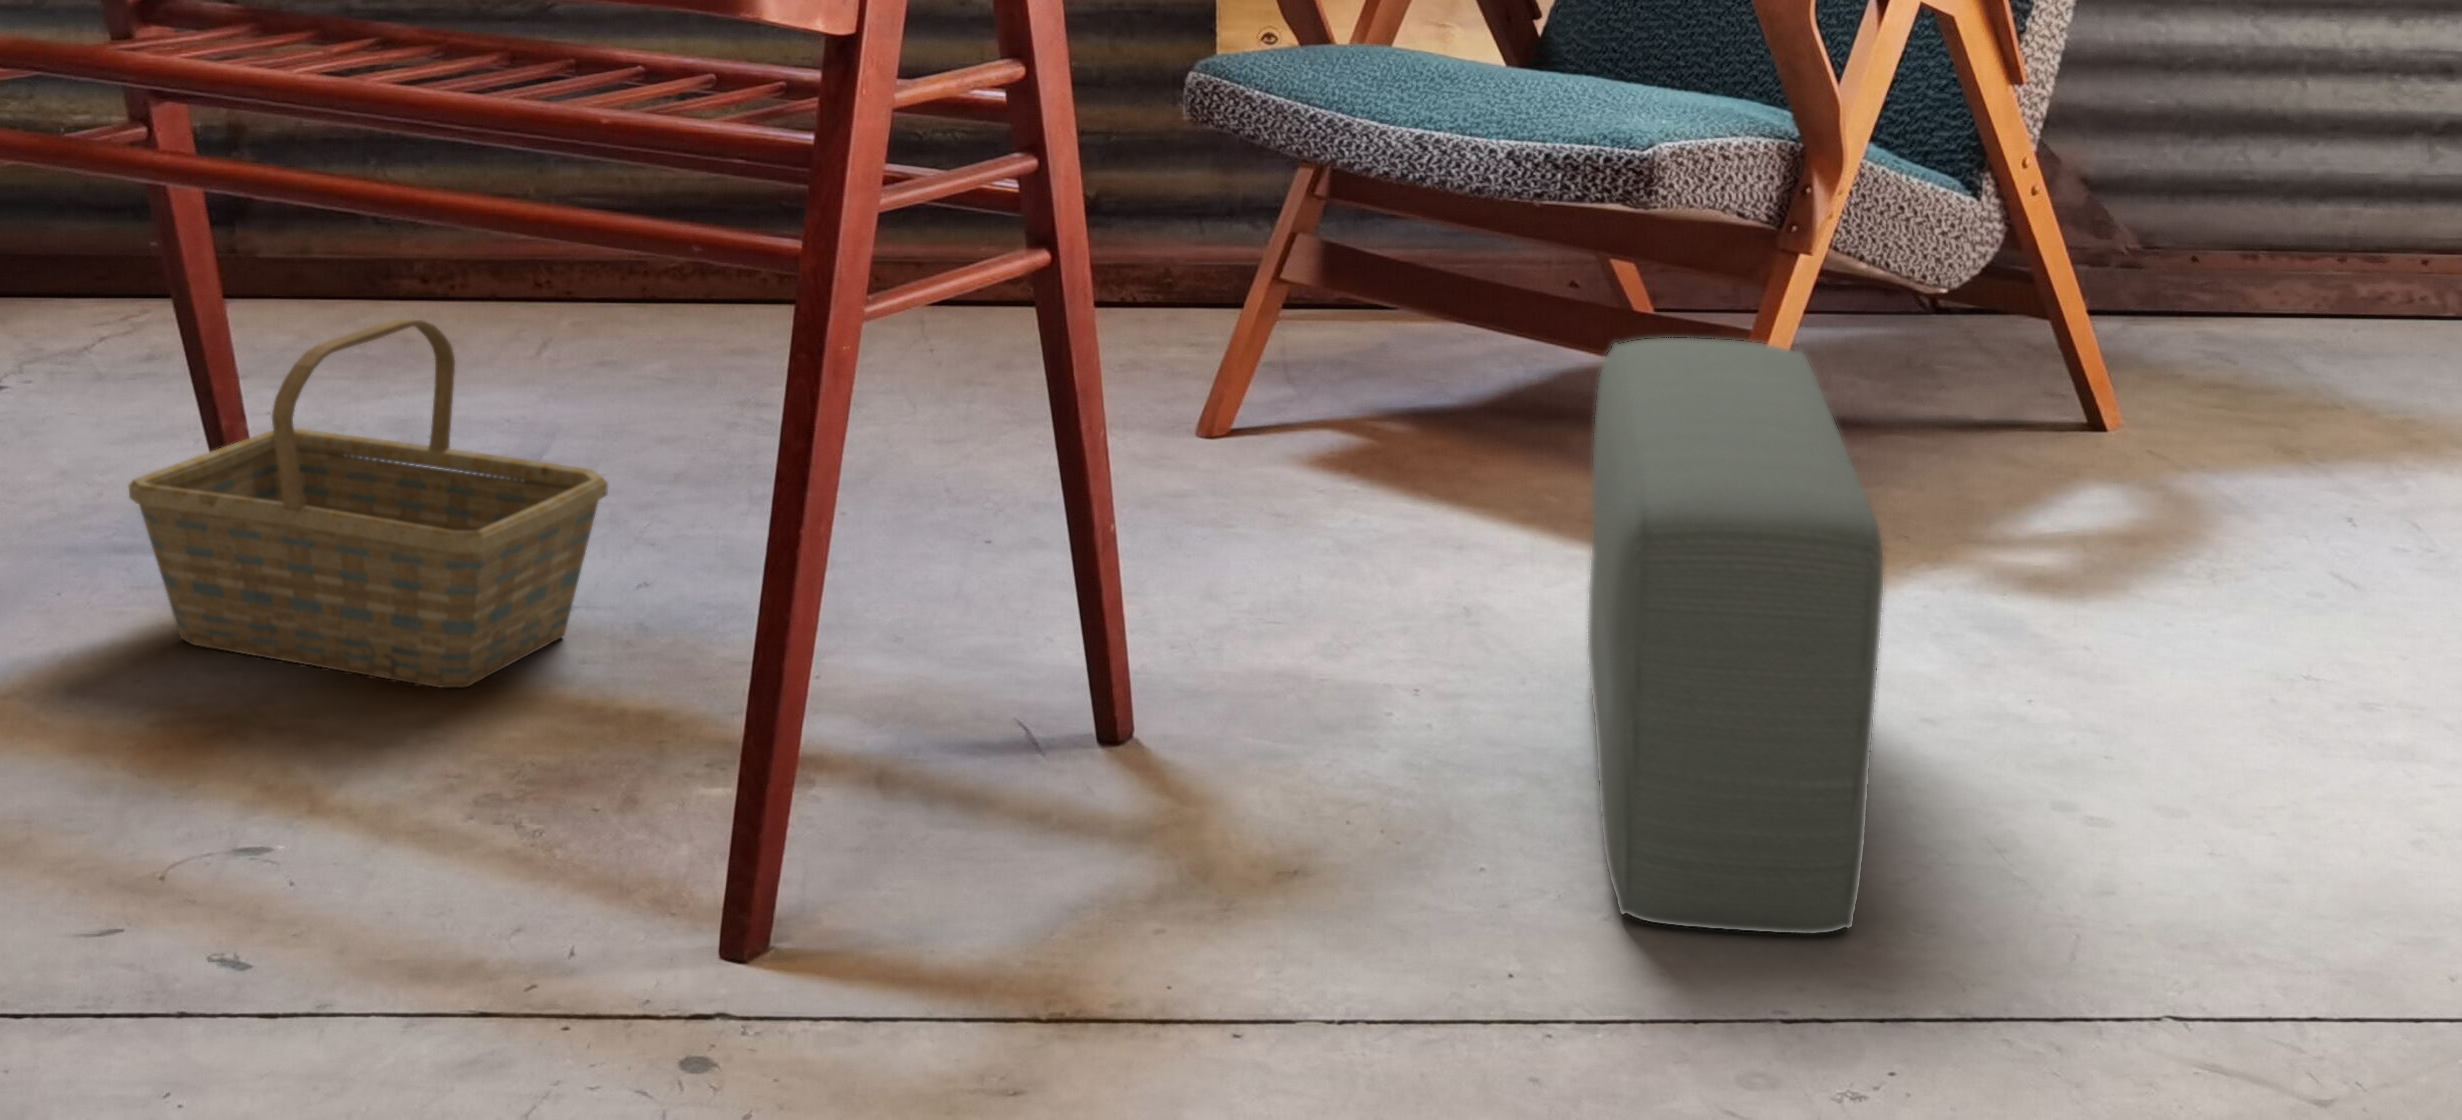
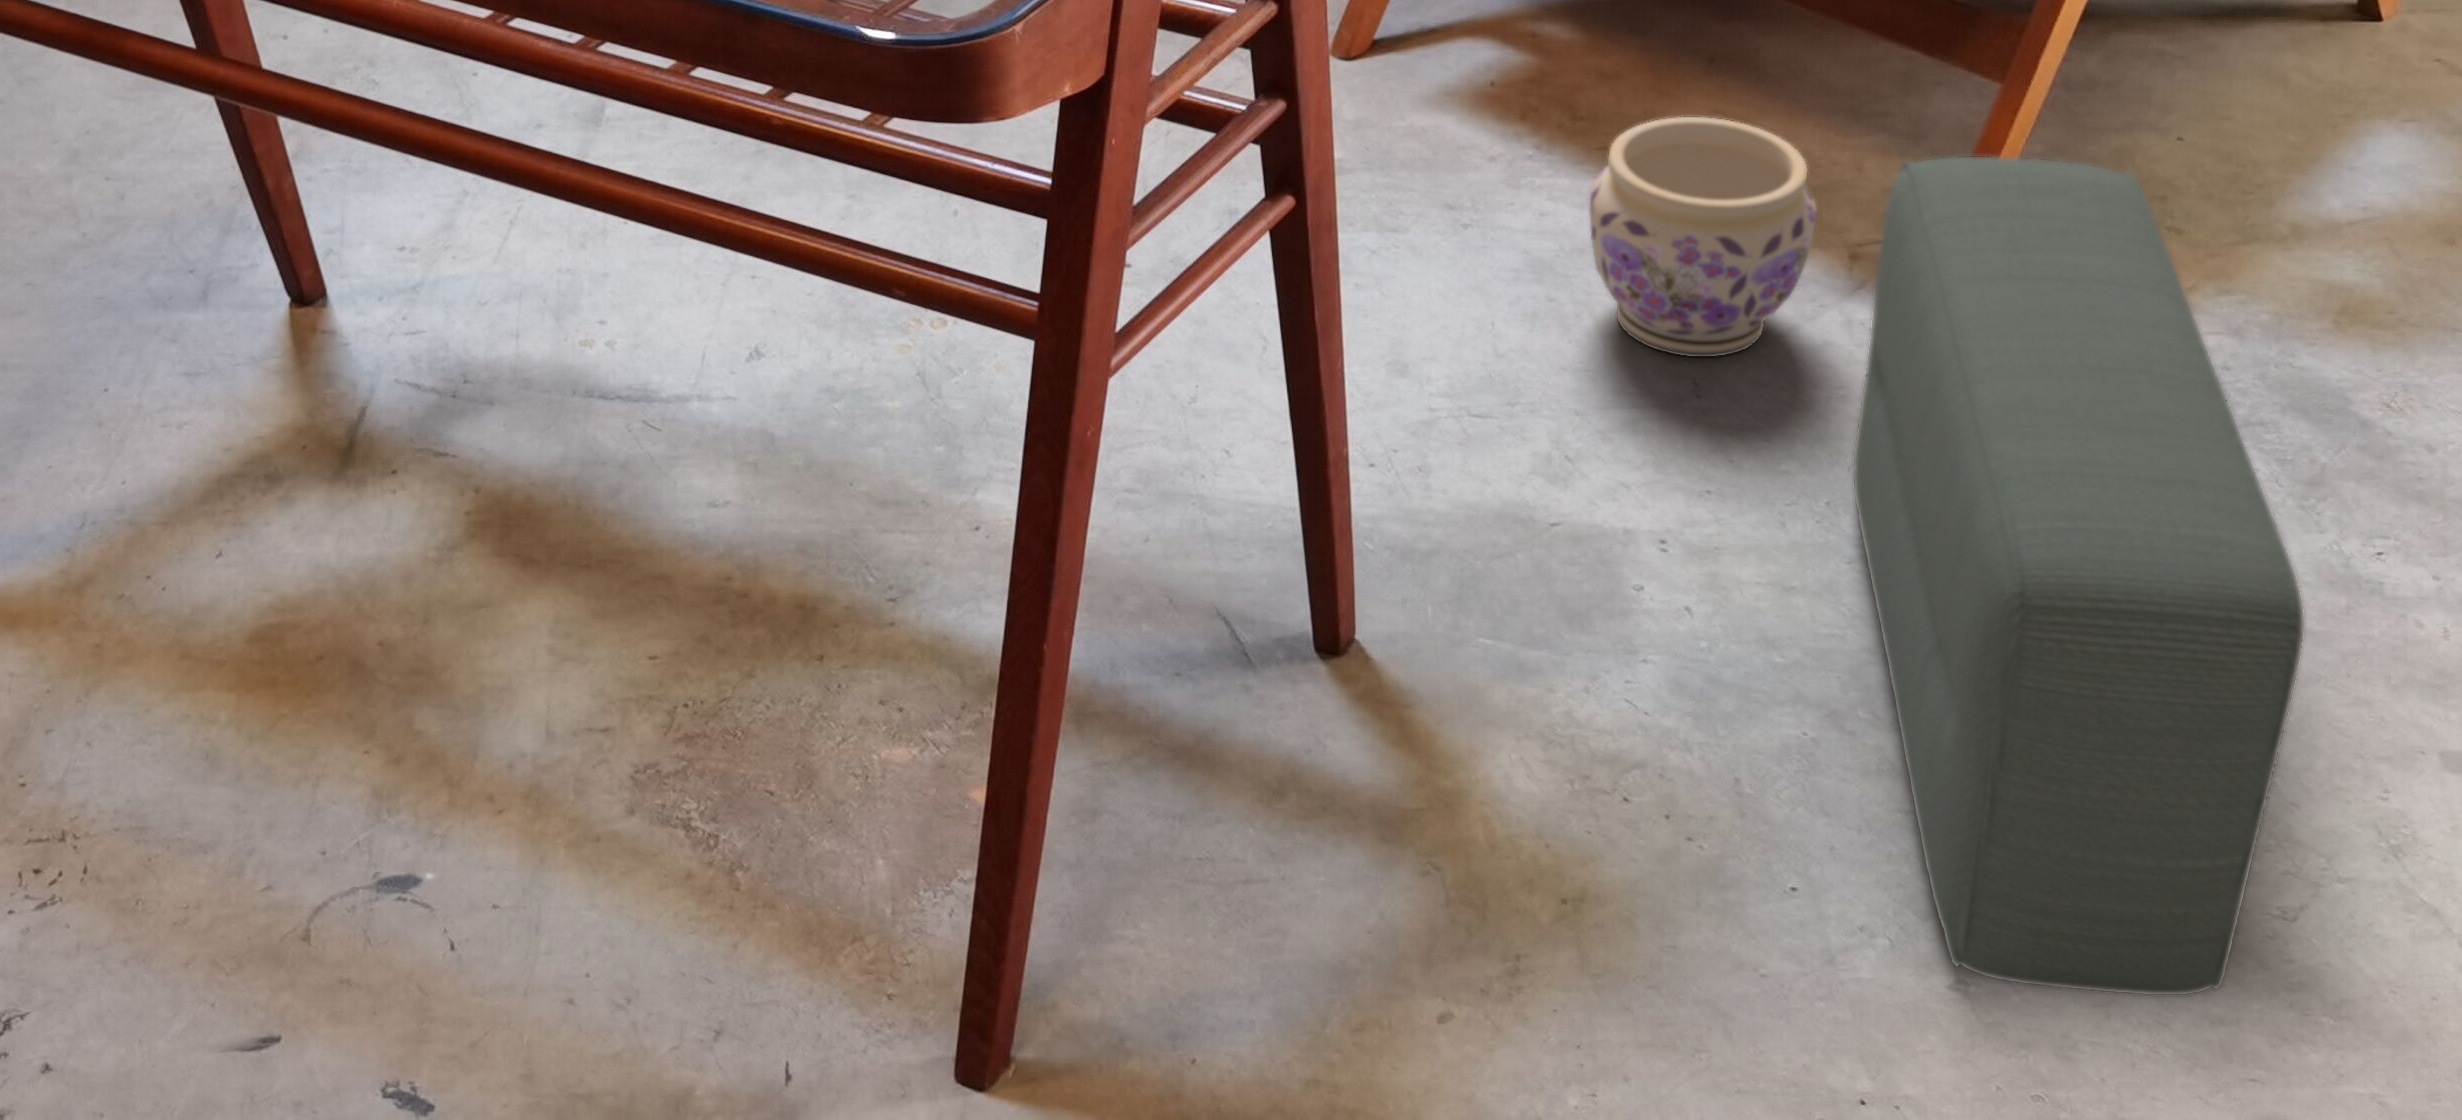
basket: present [129,319,608,687] -> none [206,126,735,559]
planter: none [1381,400,1575,595] -> present [1590,117,1817,357]

